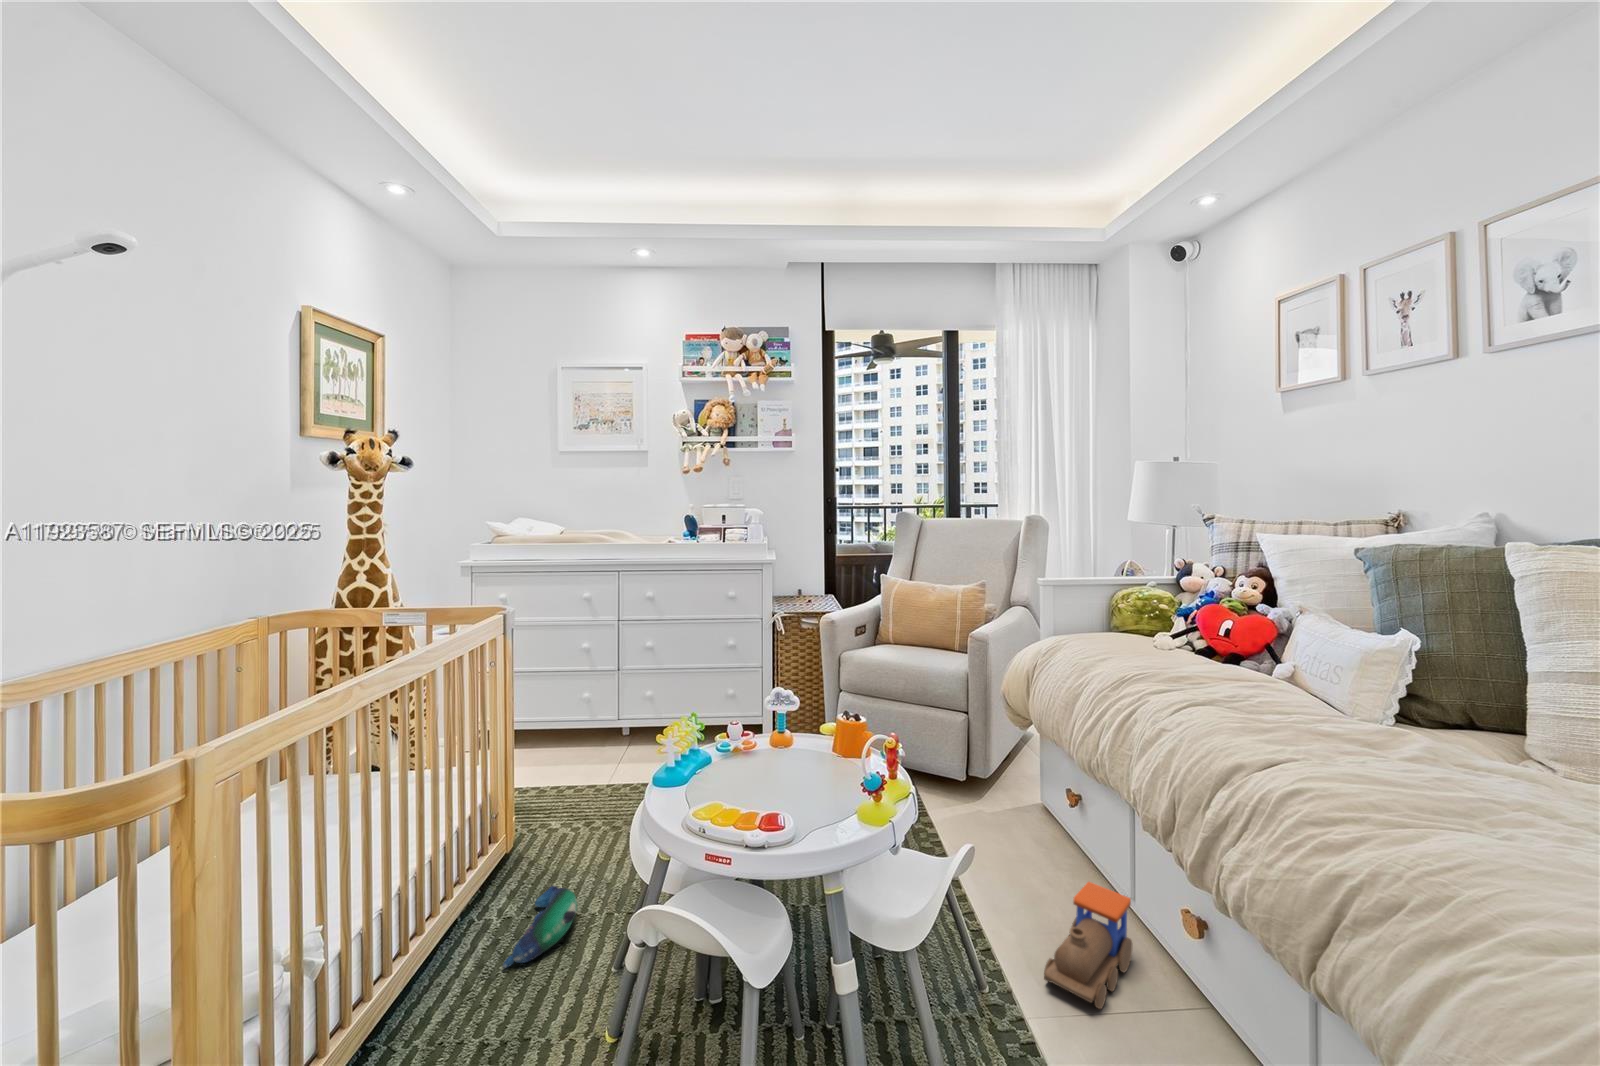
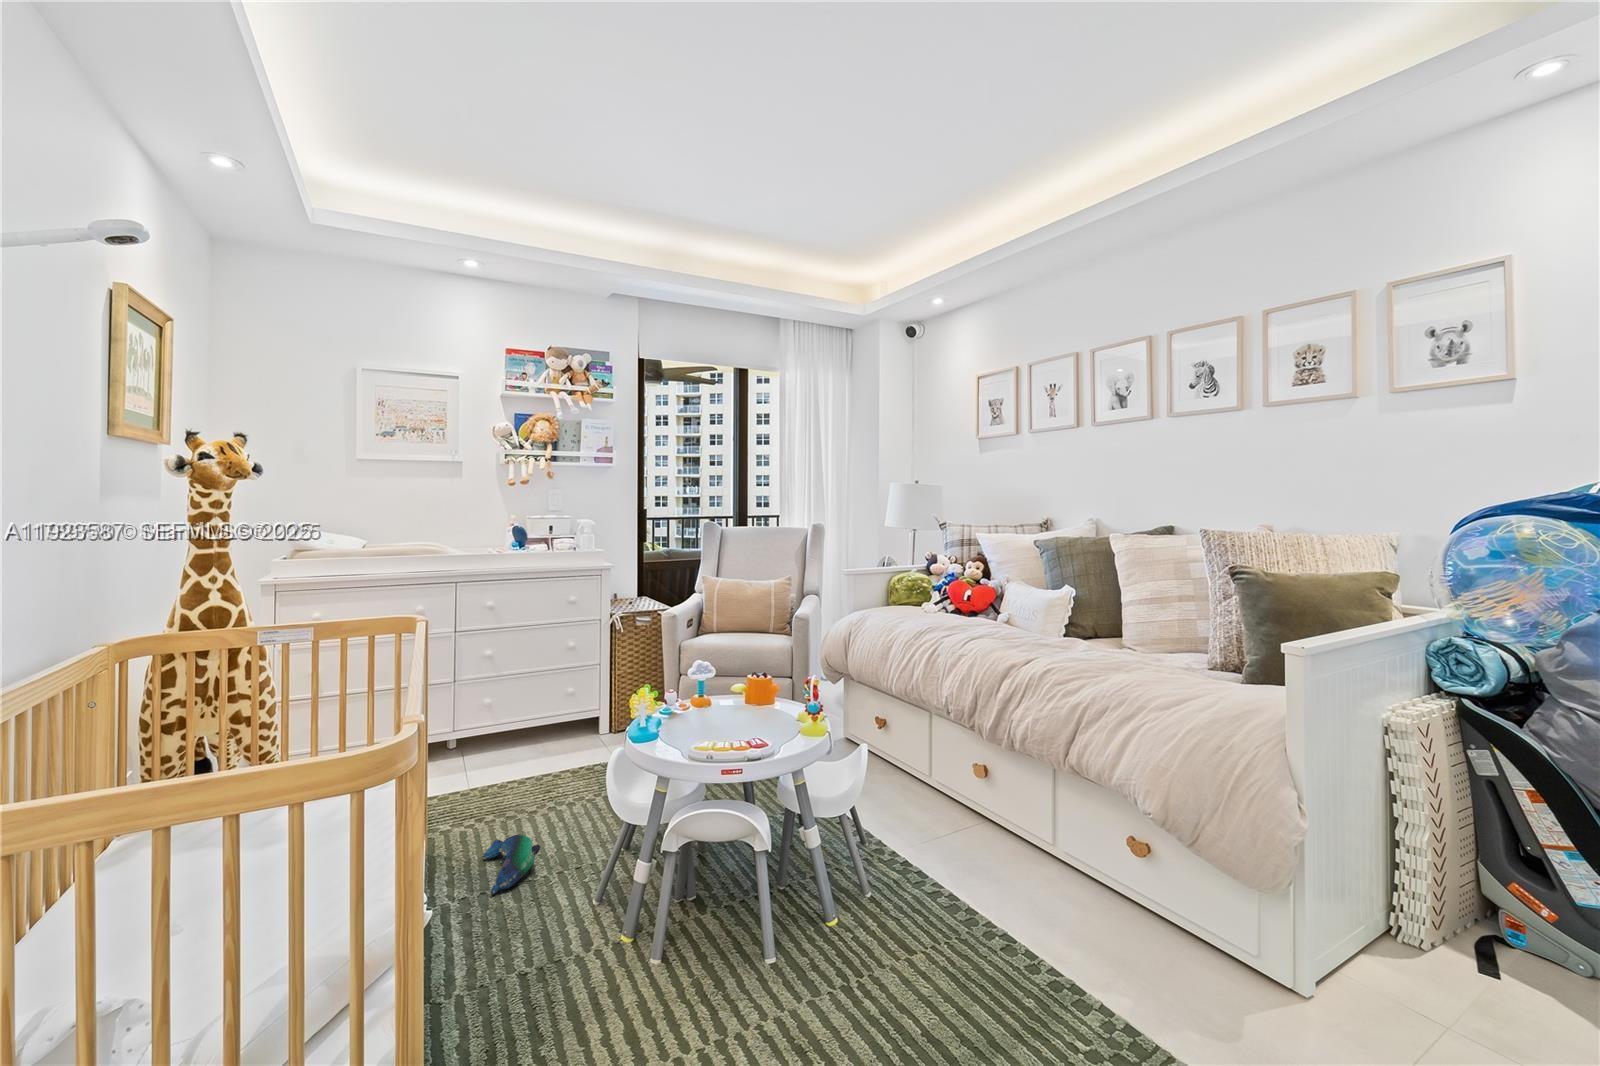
toy train: present [1044,882,1132,1009] -> none [886,760,930,827]

